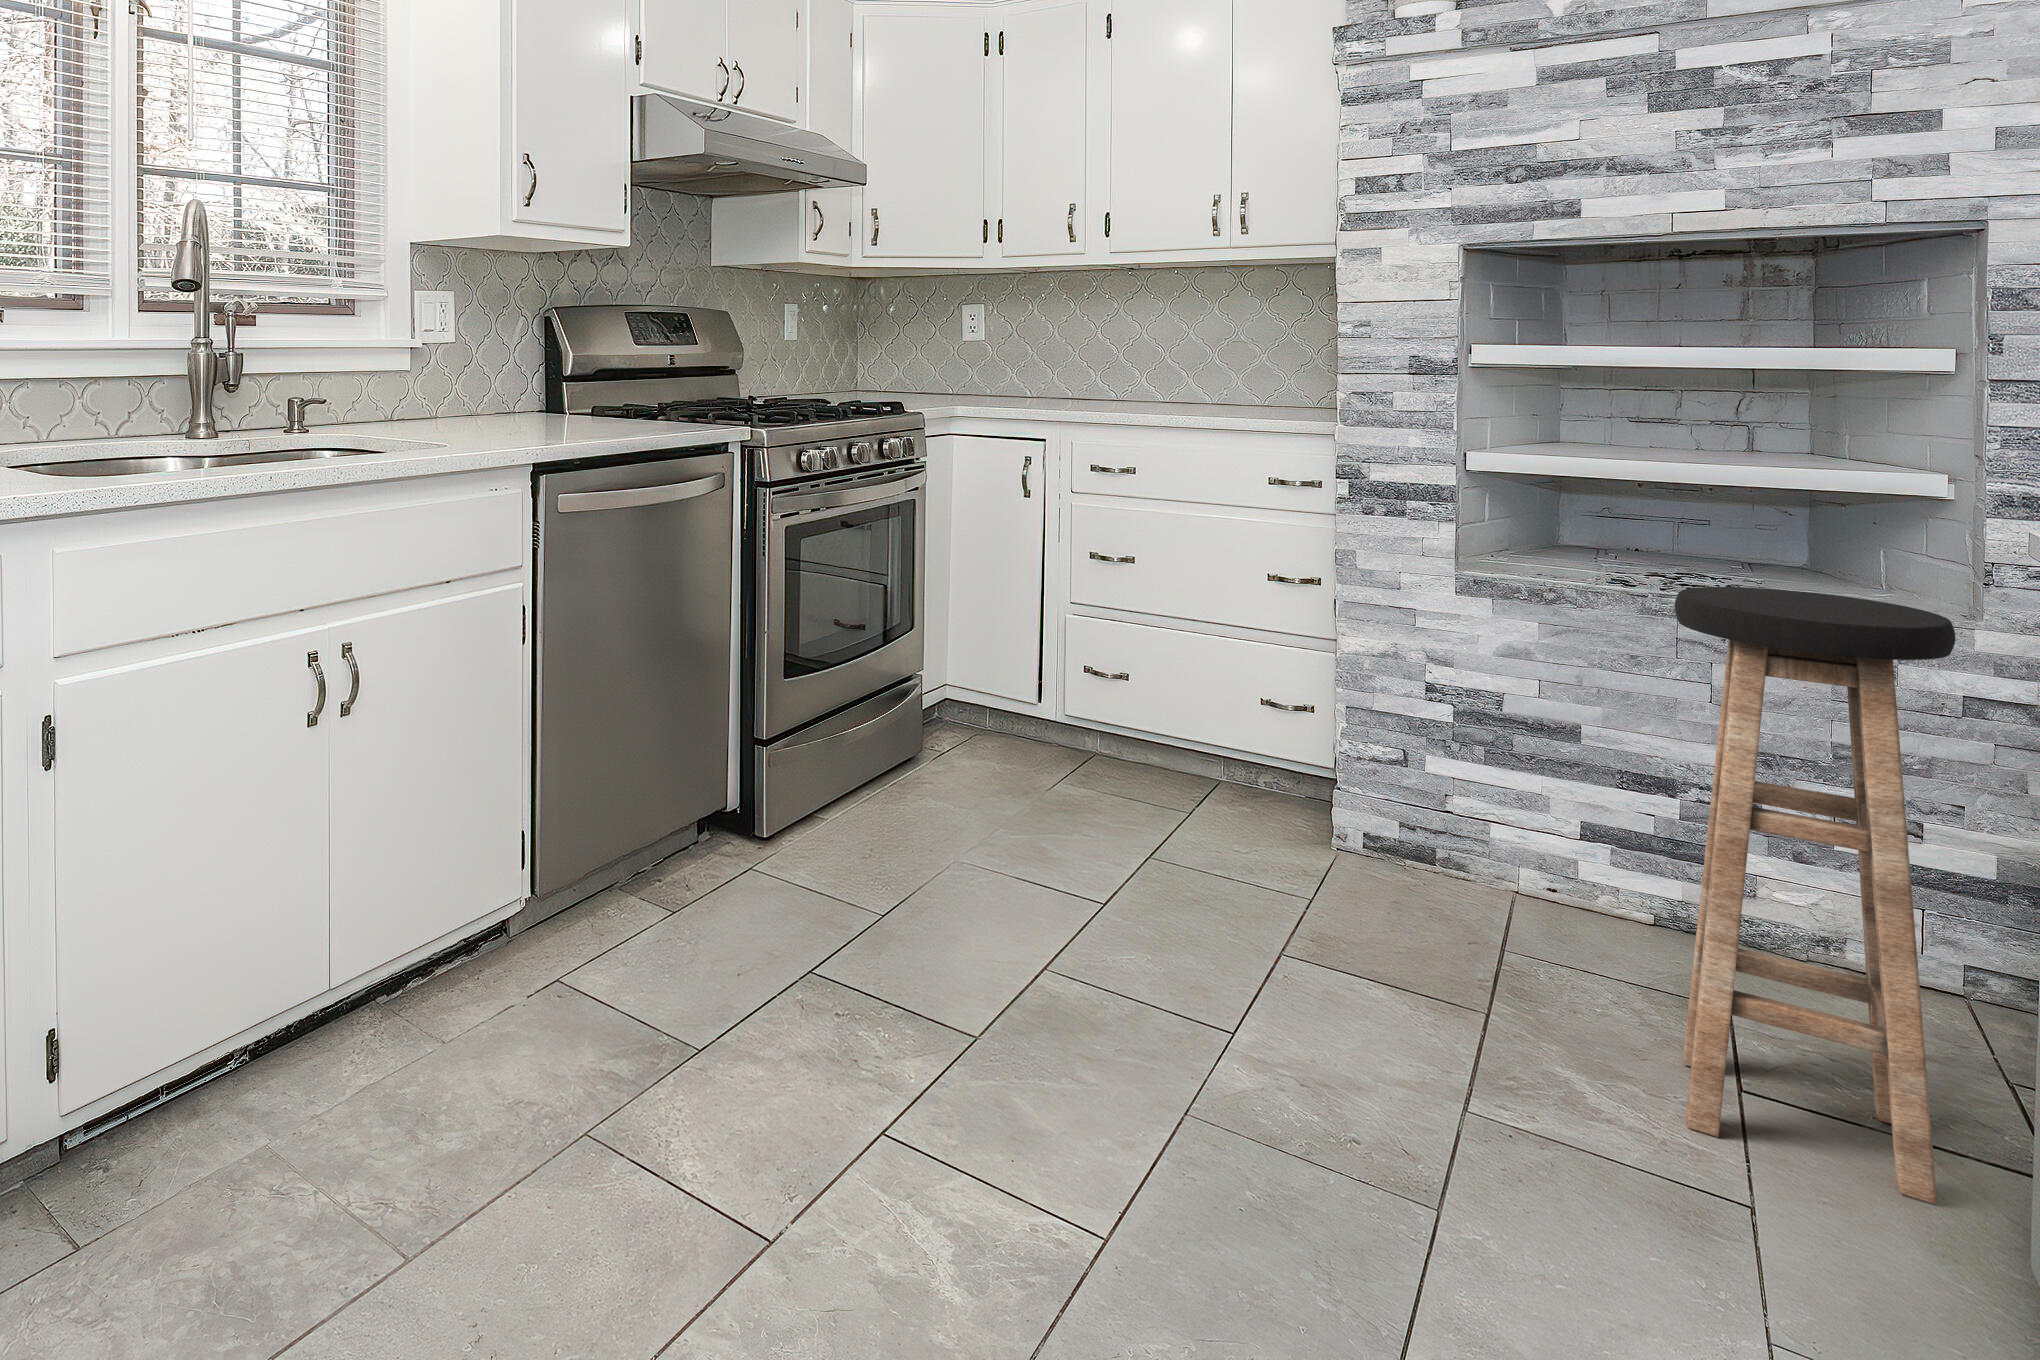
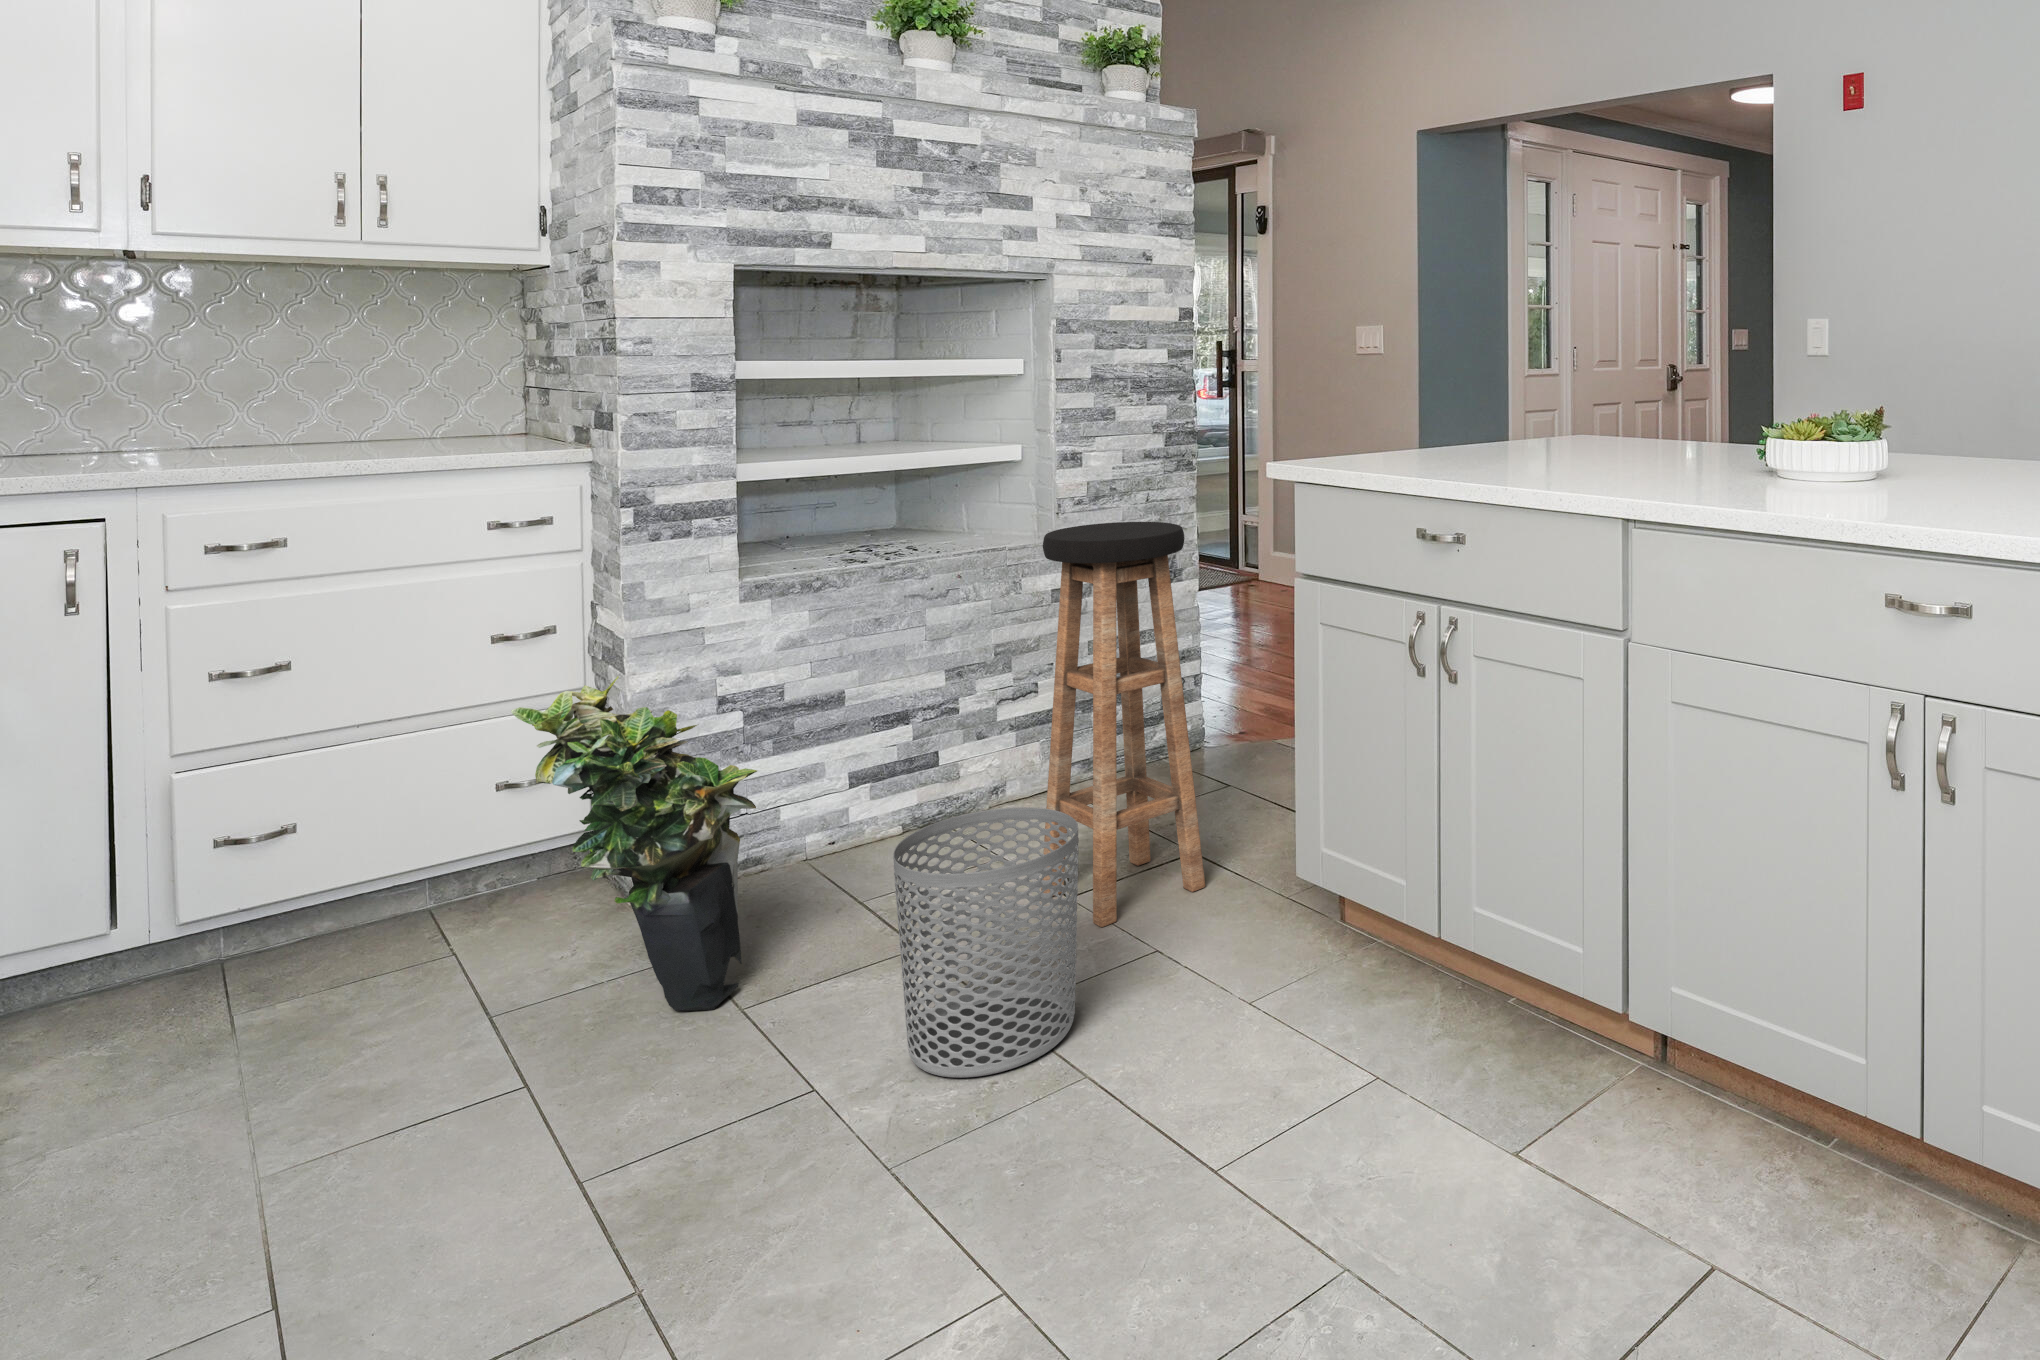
potted plant: none [1137,615,1327,935] -> present [511,676,757,1011]
waste bin: none [1280,846,1511,1156] -> present [893,807,1079,1078]

